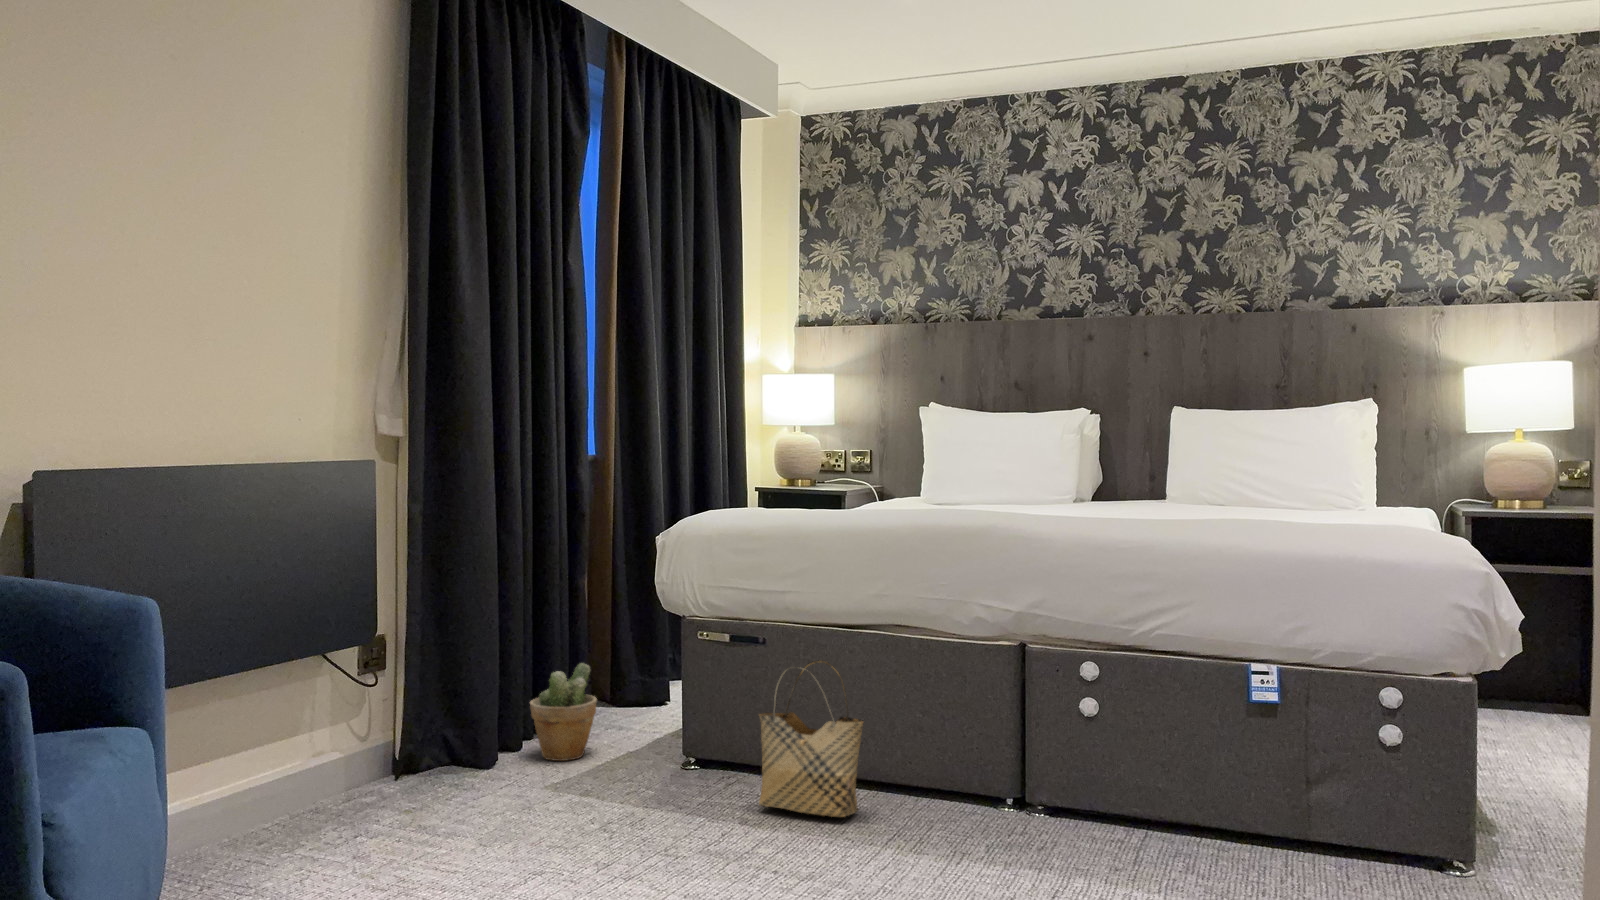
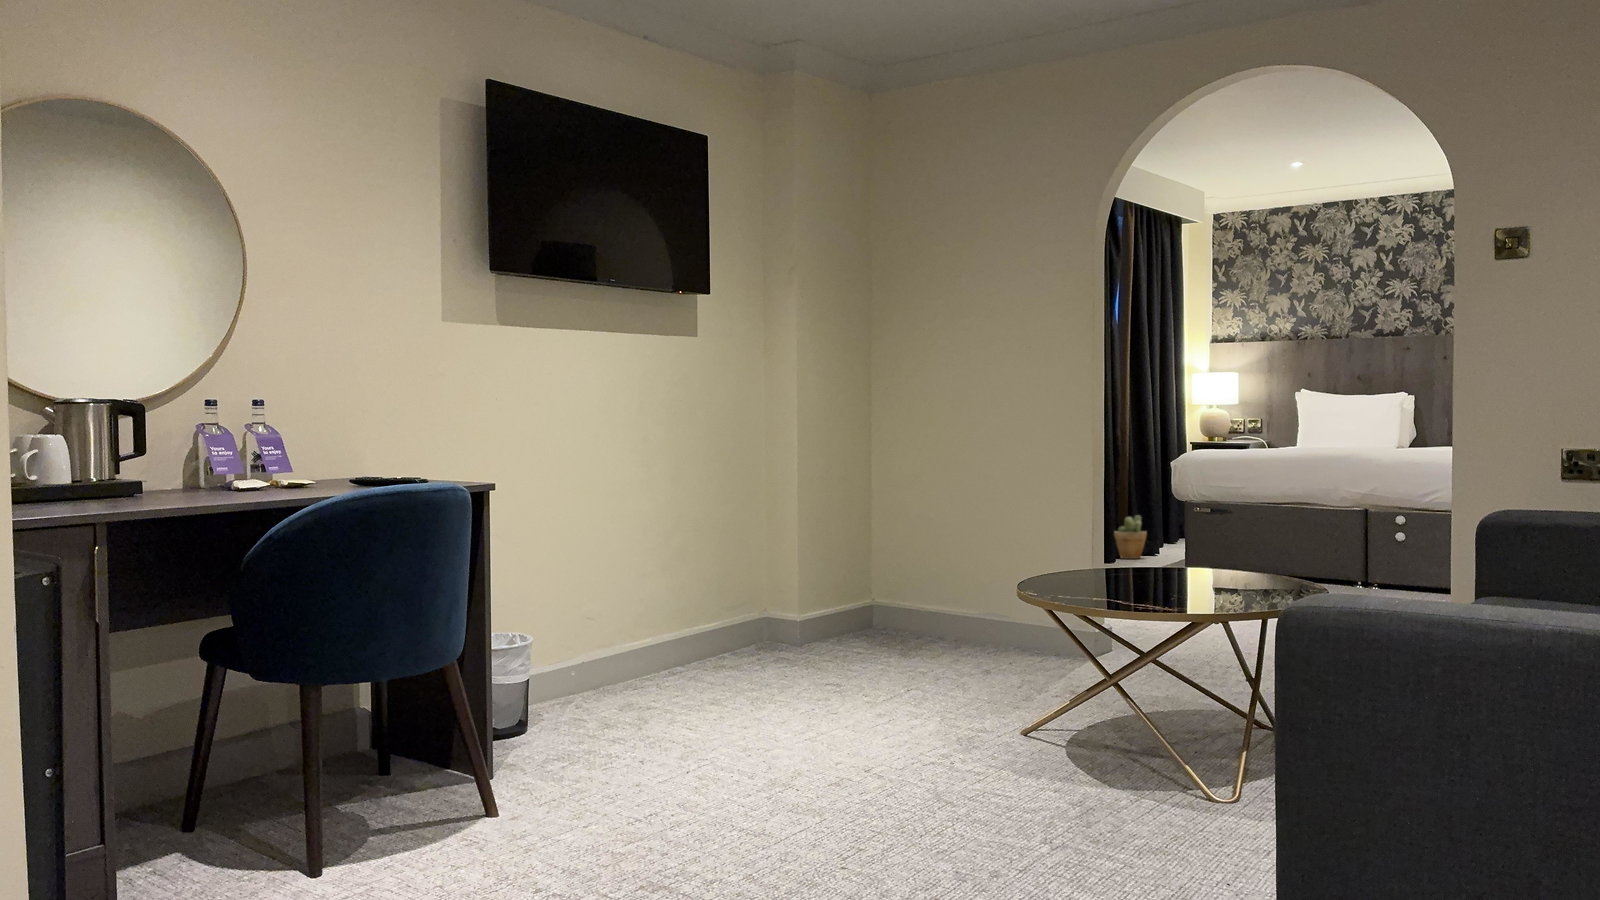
woven basket: present [759,660,863,817] -> none [1243,502,1295,569]

